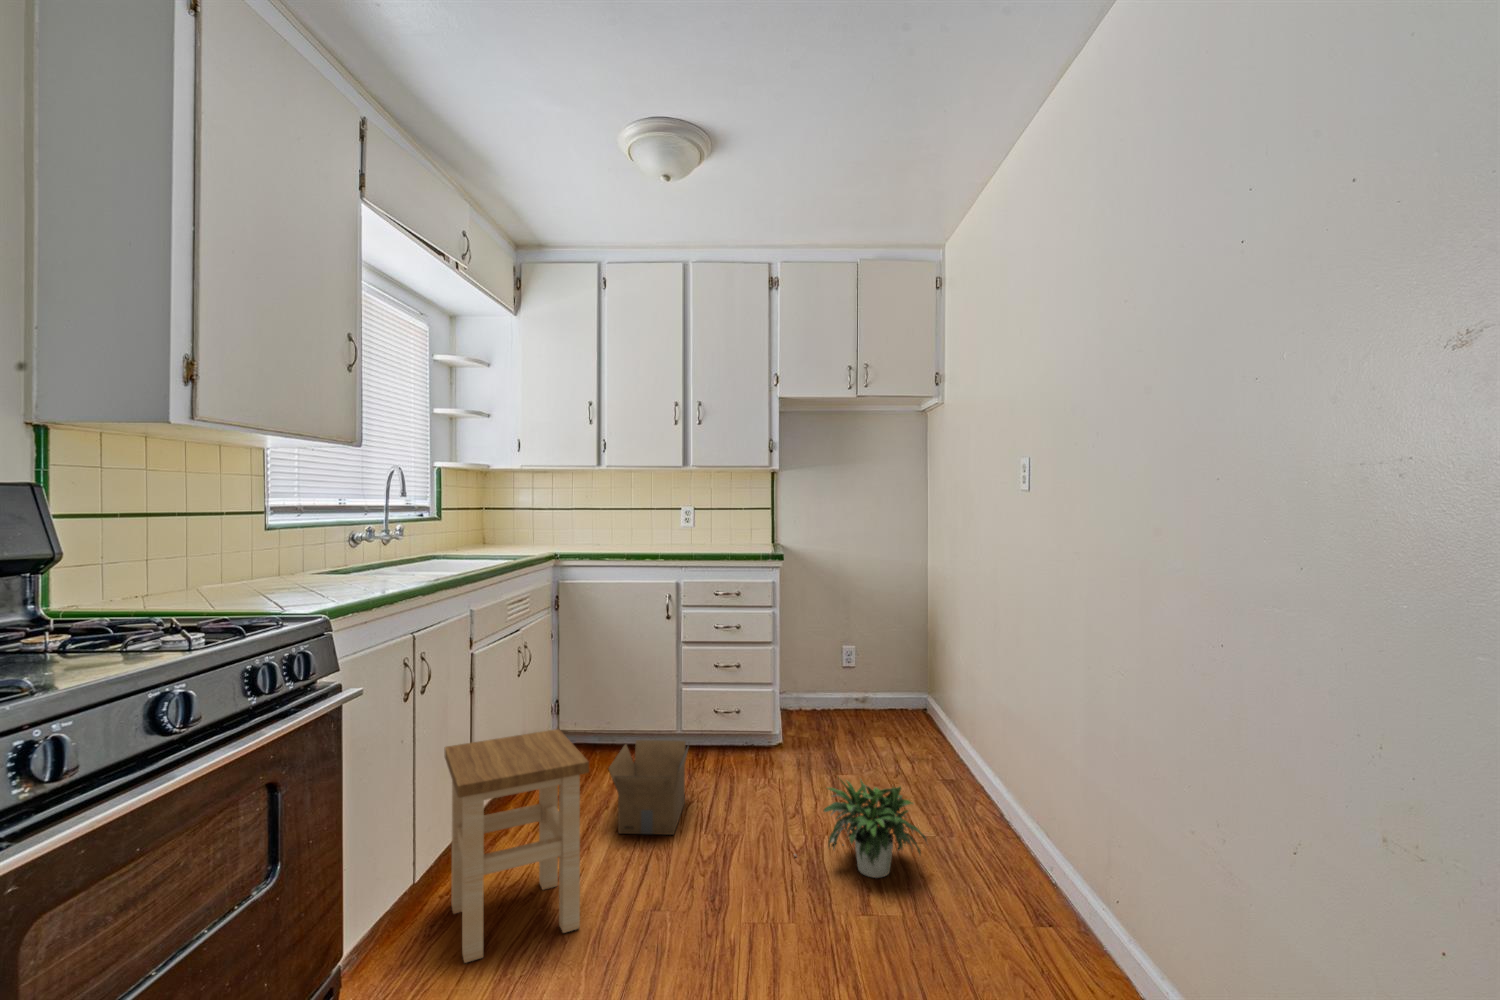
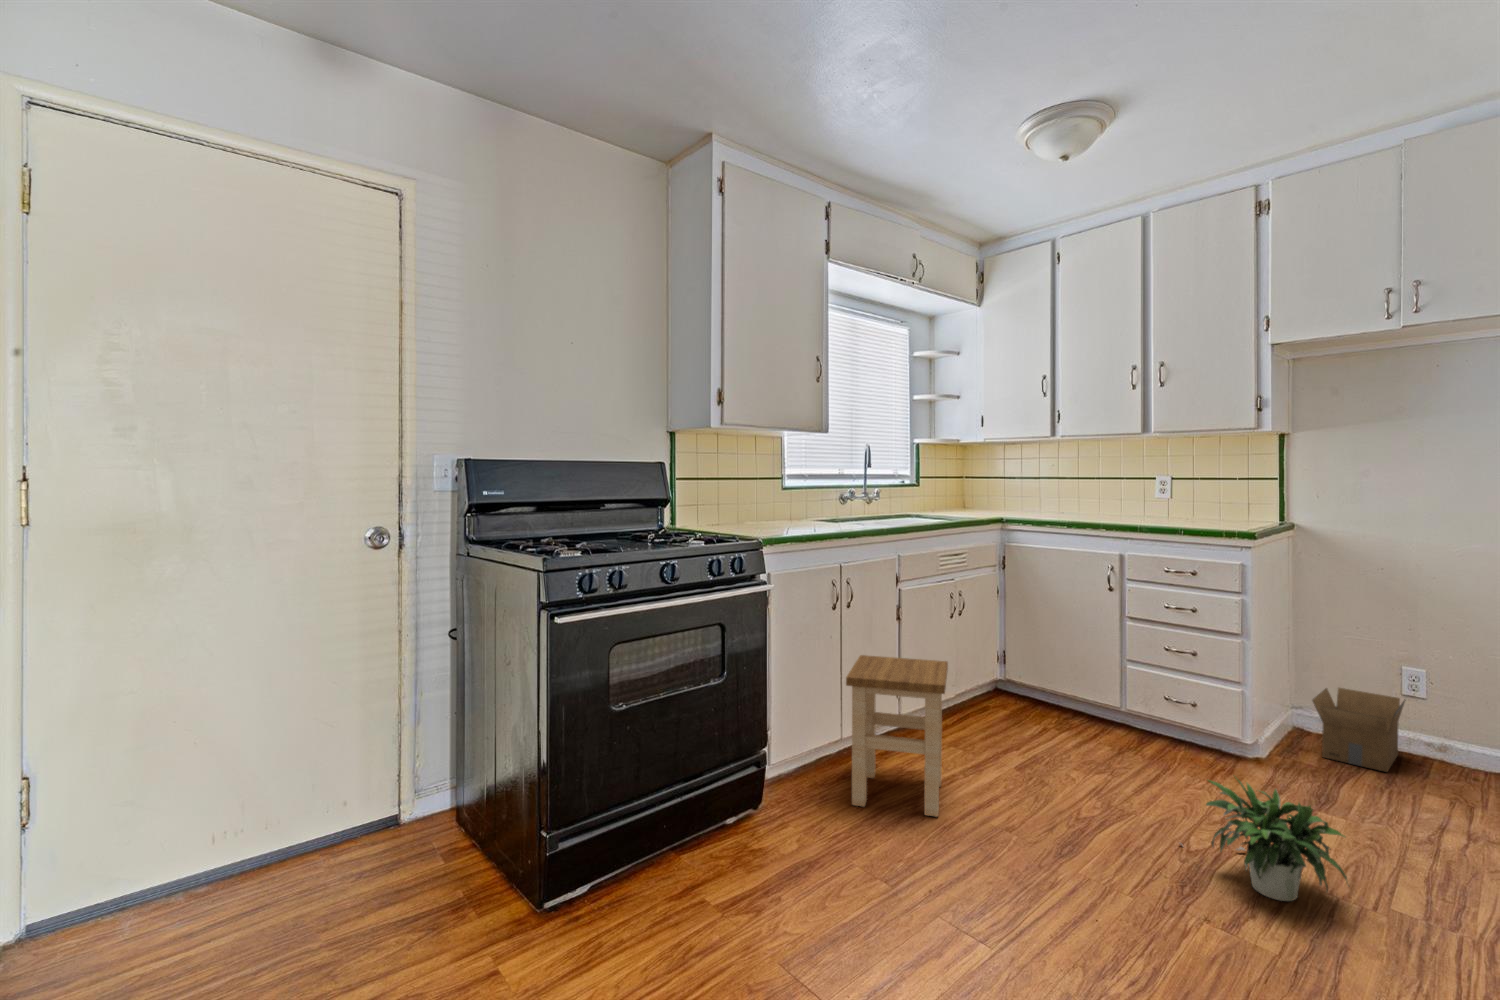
cardboard box: present [609,740,689,835] -> present [1313,688,1405,772]

